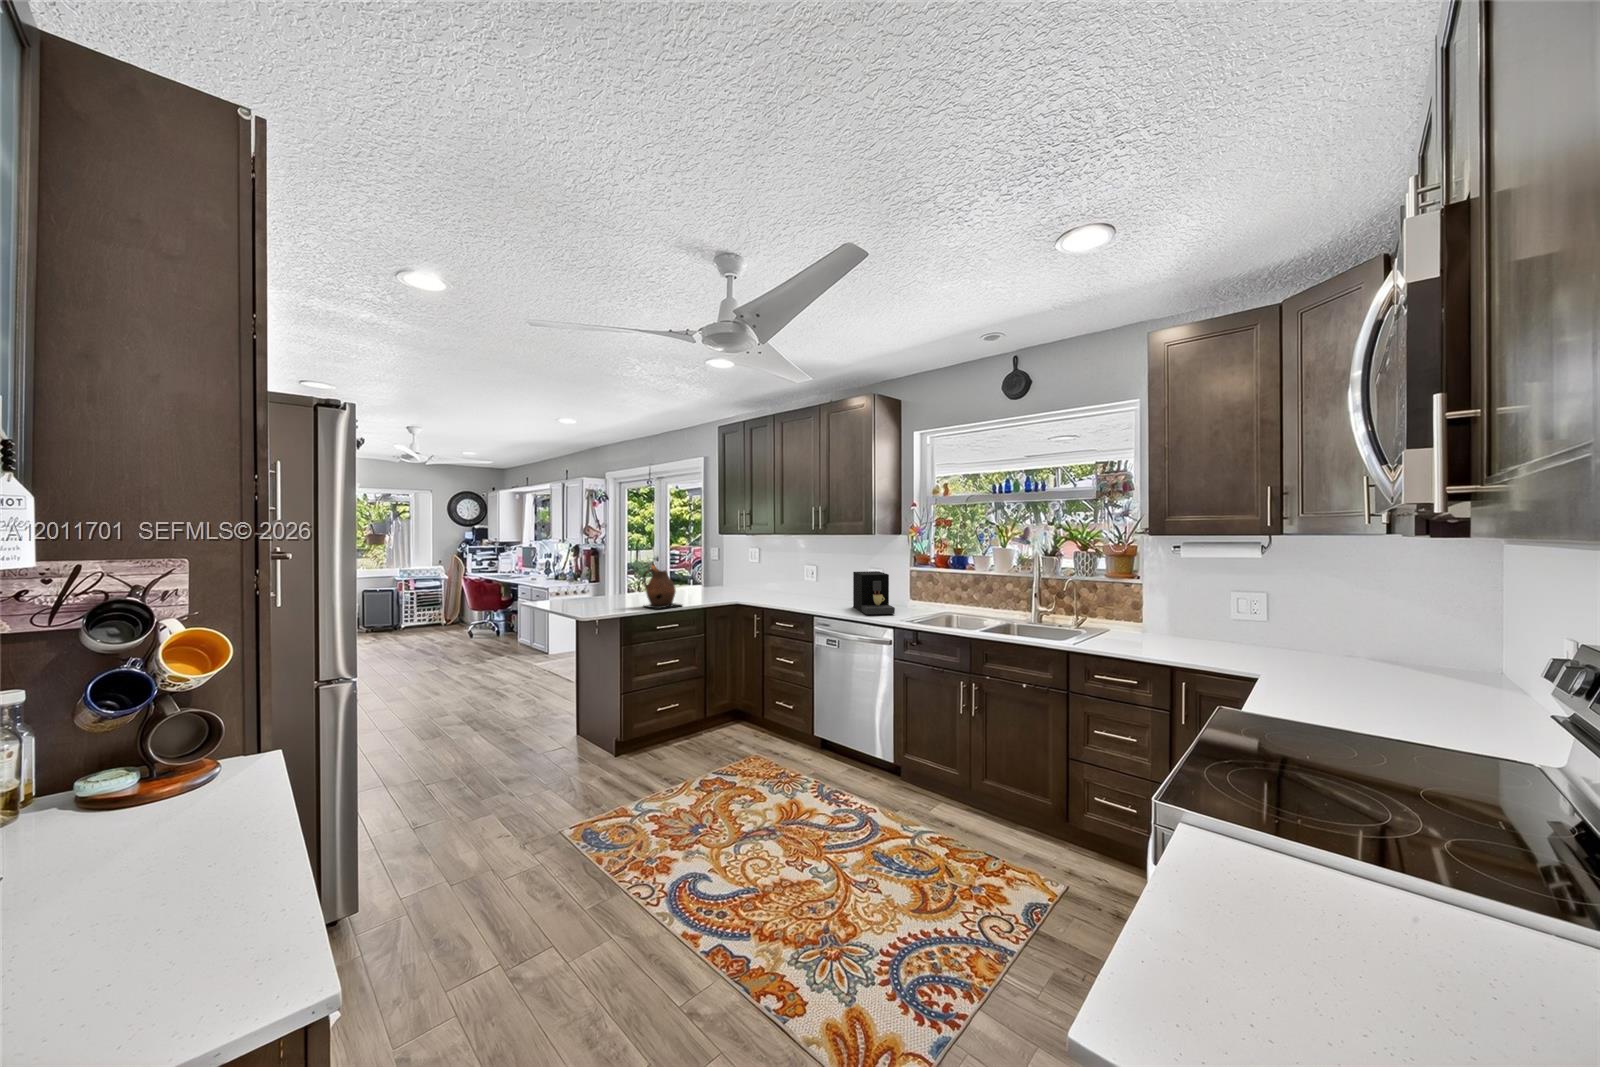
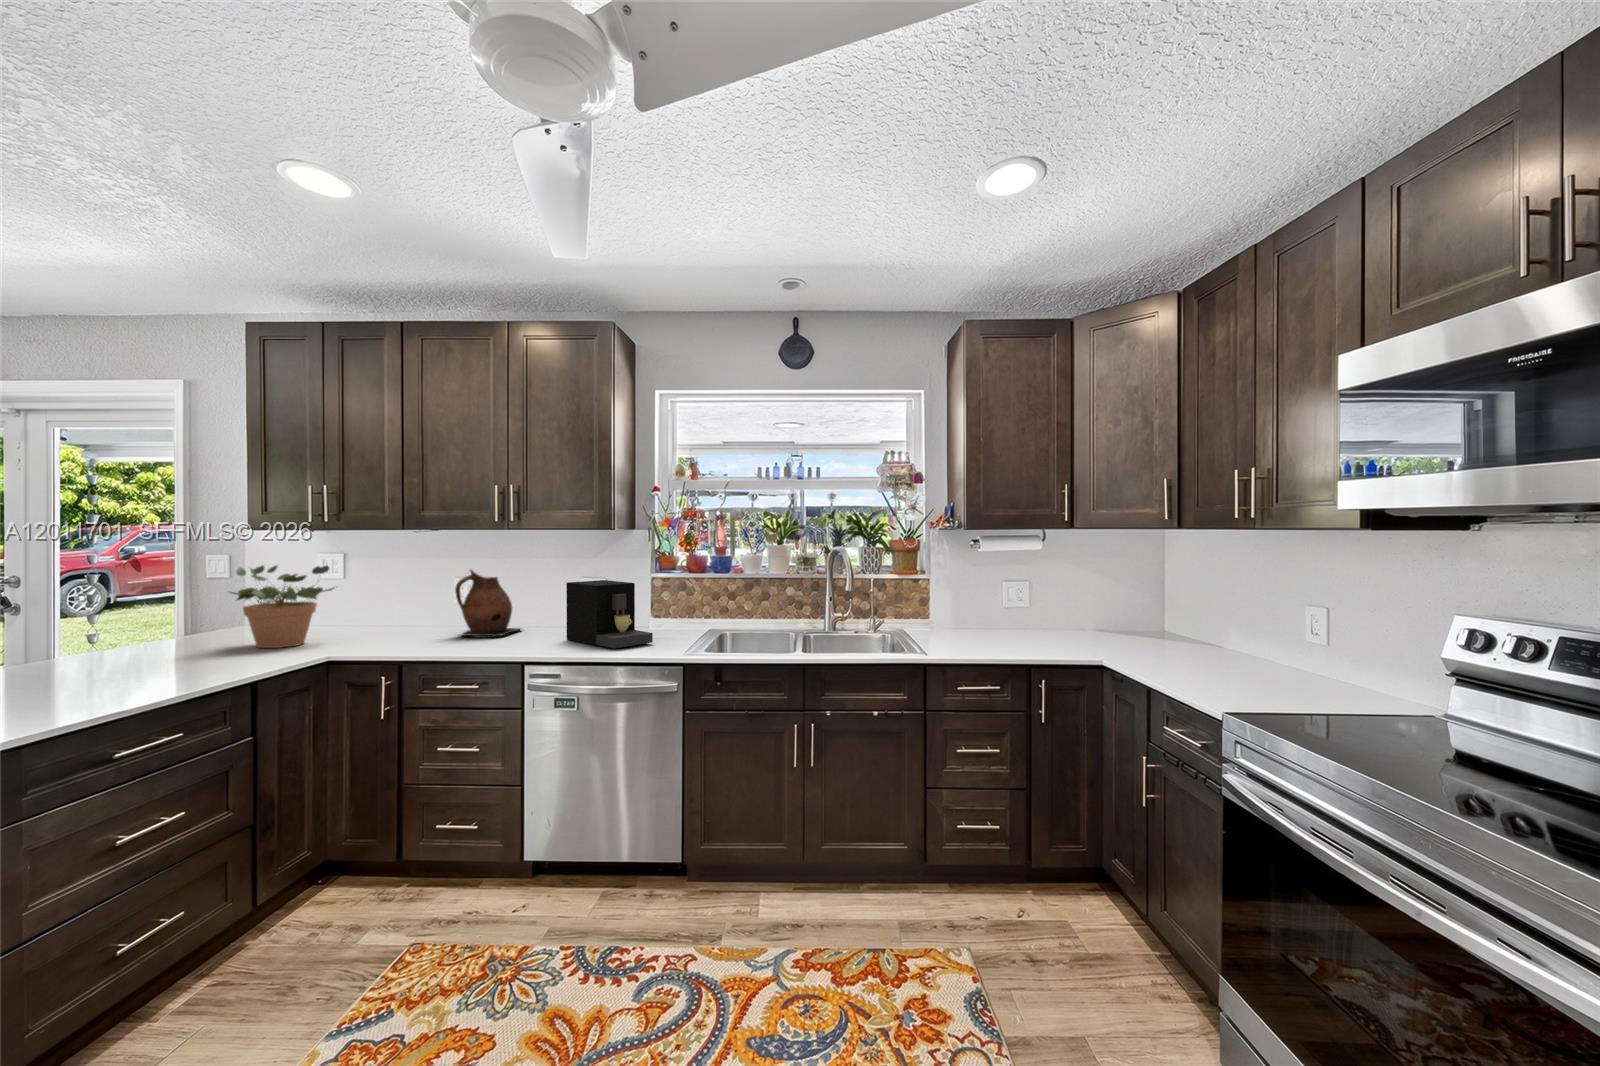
potted plant: none [706,554,754,597] -> present [230,565,334,648]
ceramic pitcher: present [643,565,681,609] -> present [455,570,520,637]

